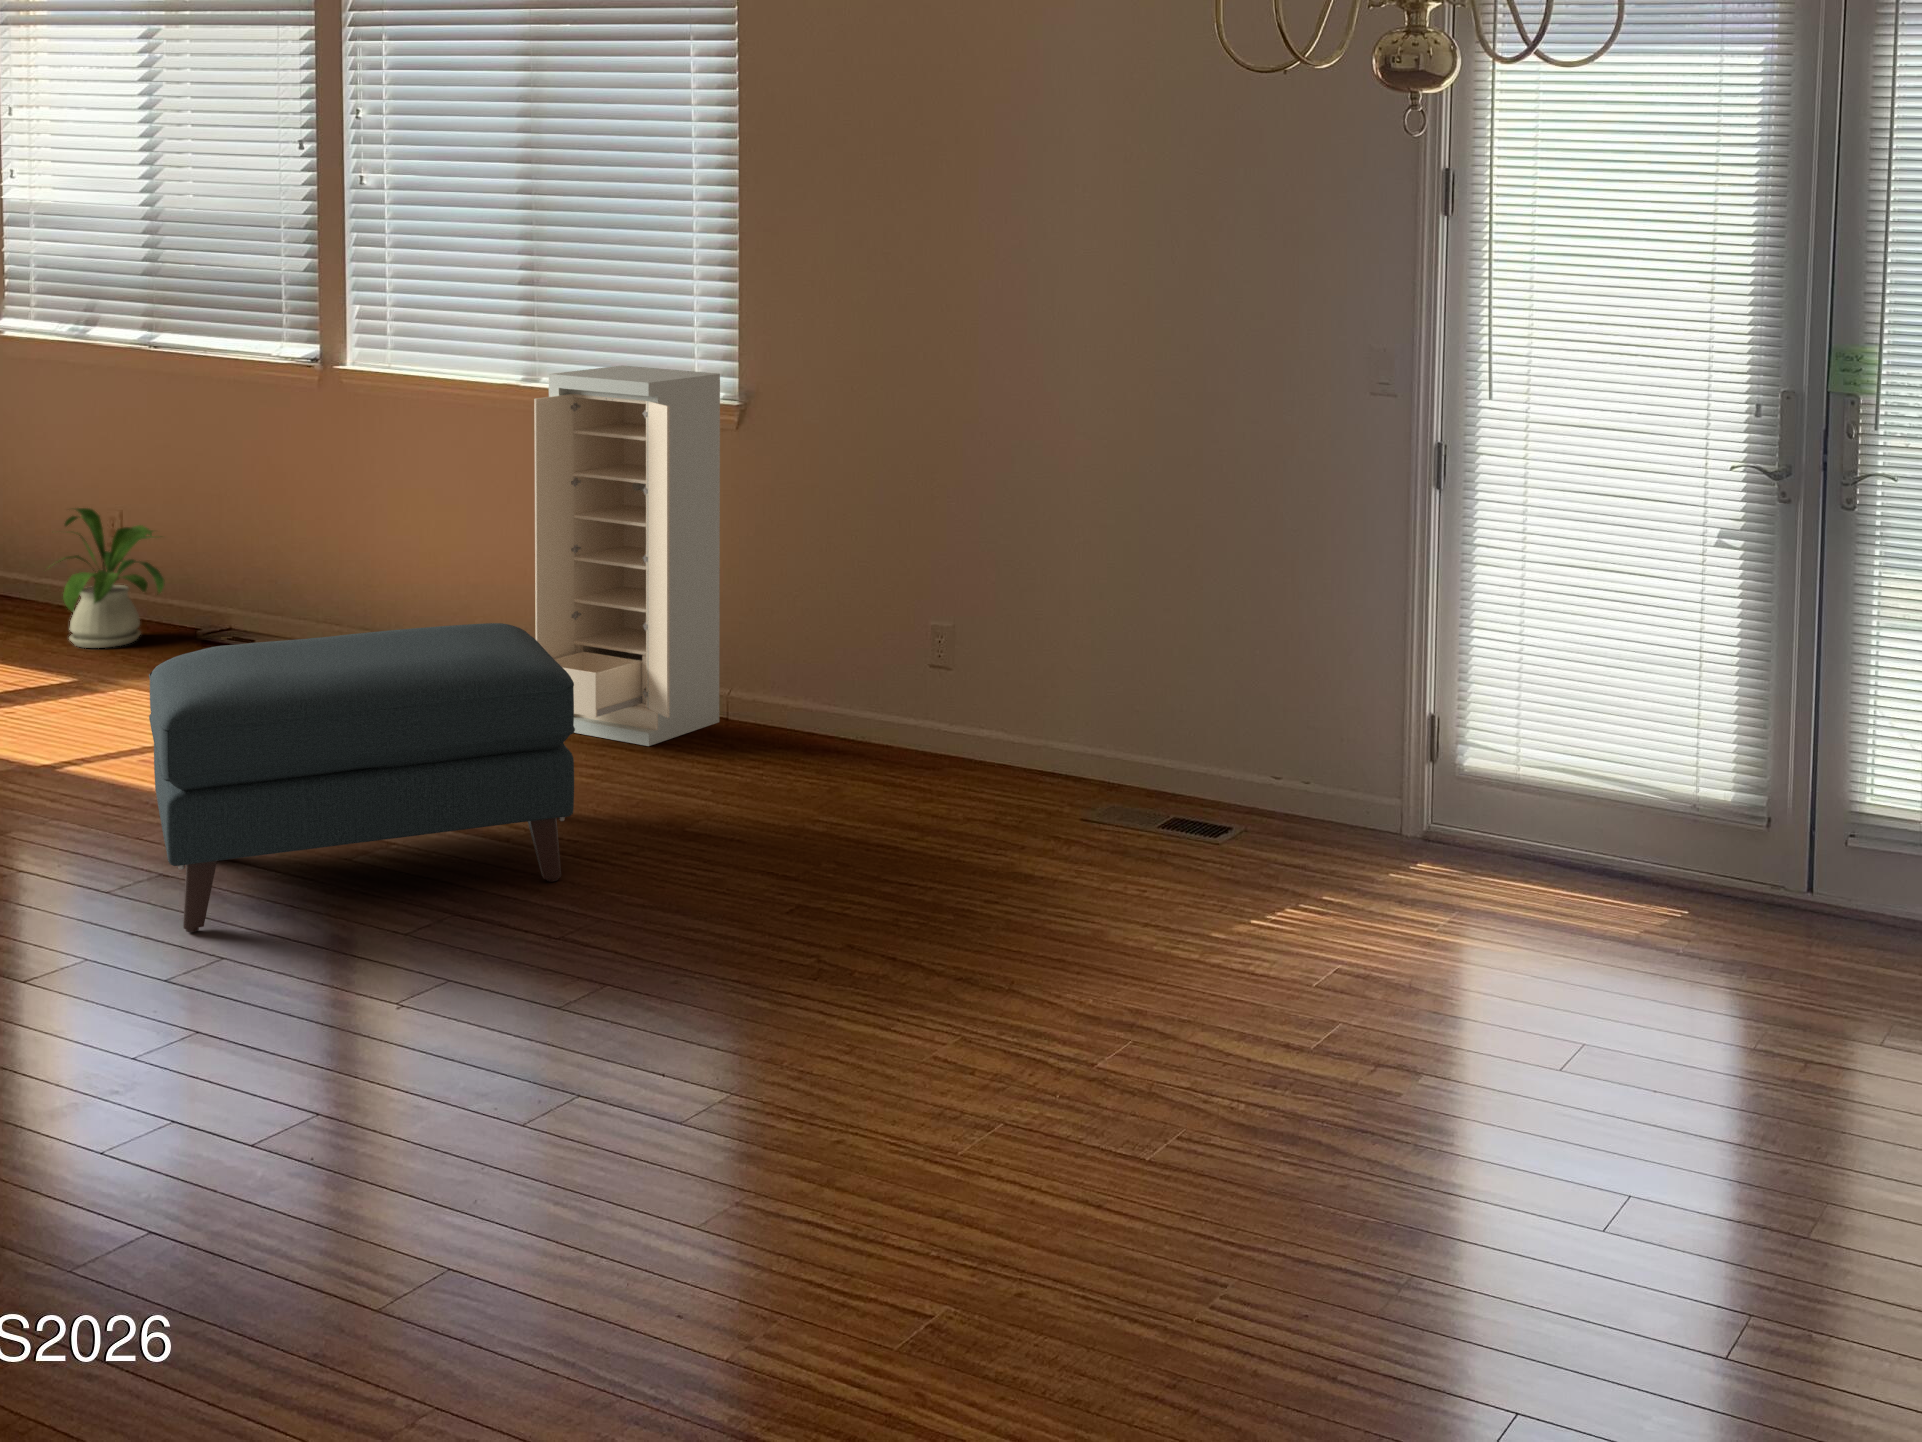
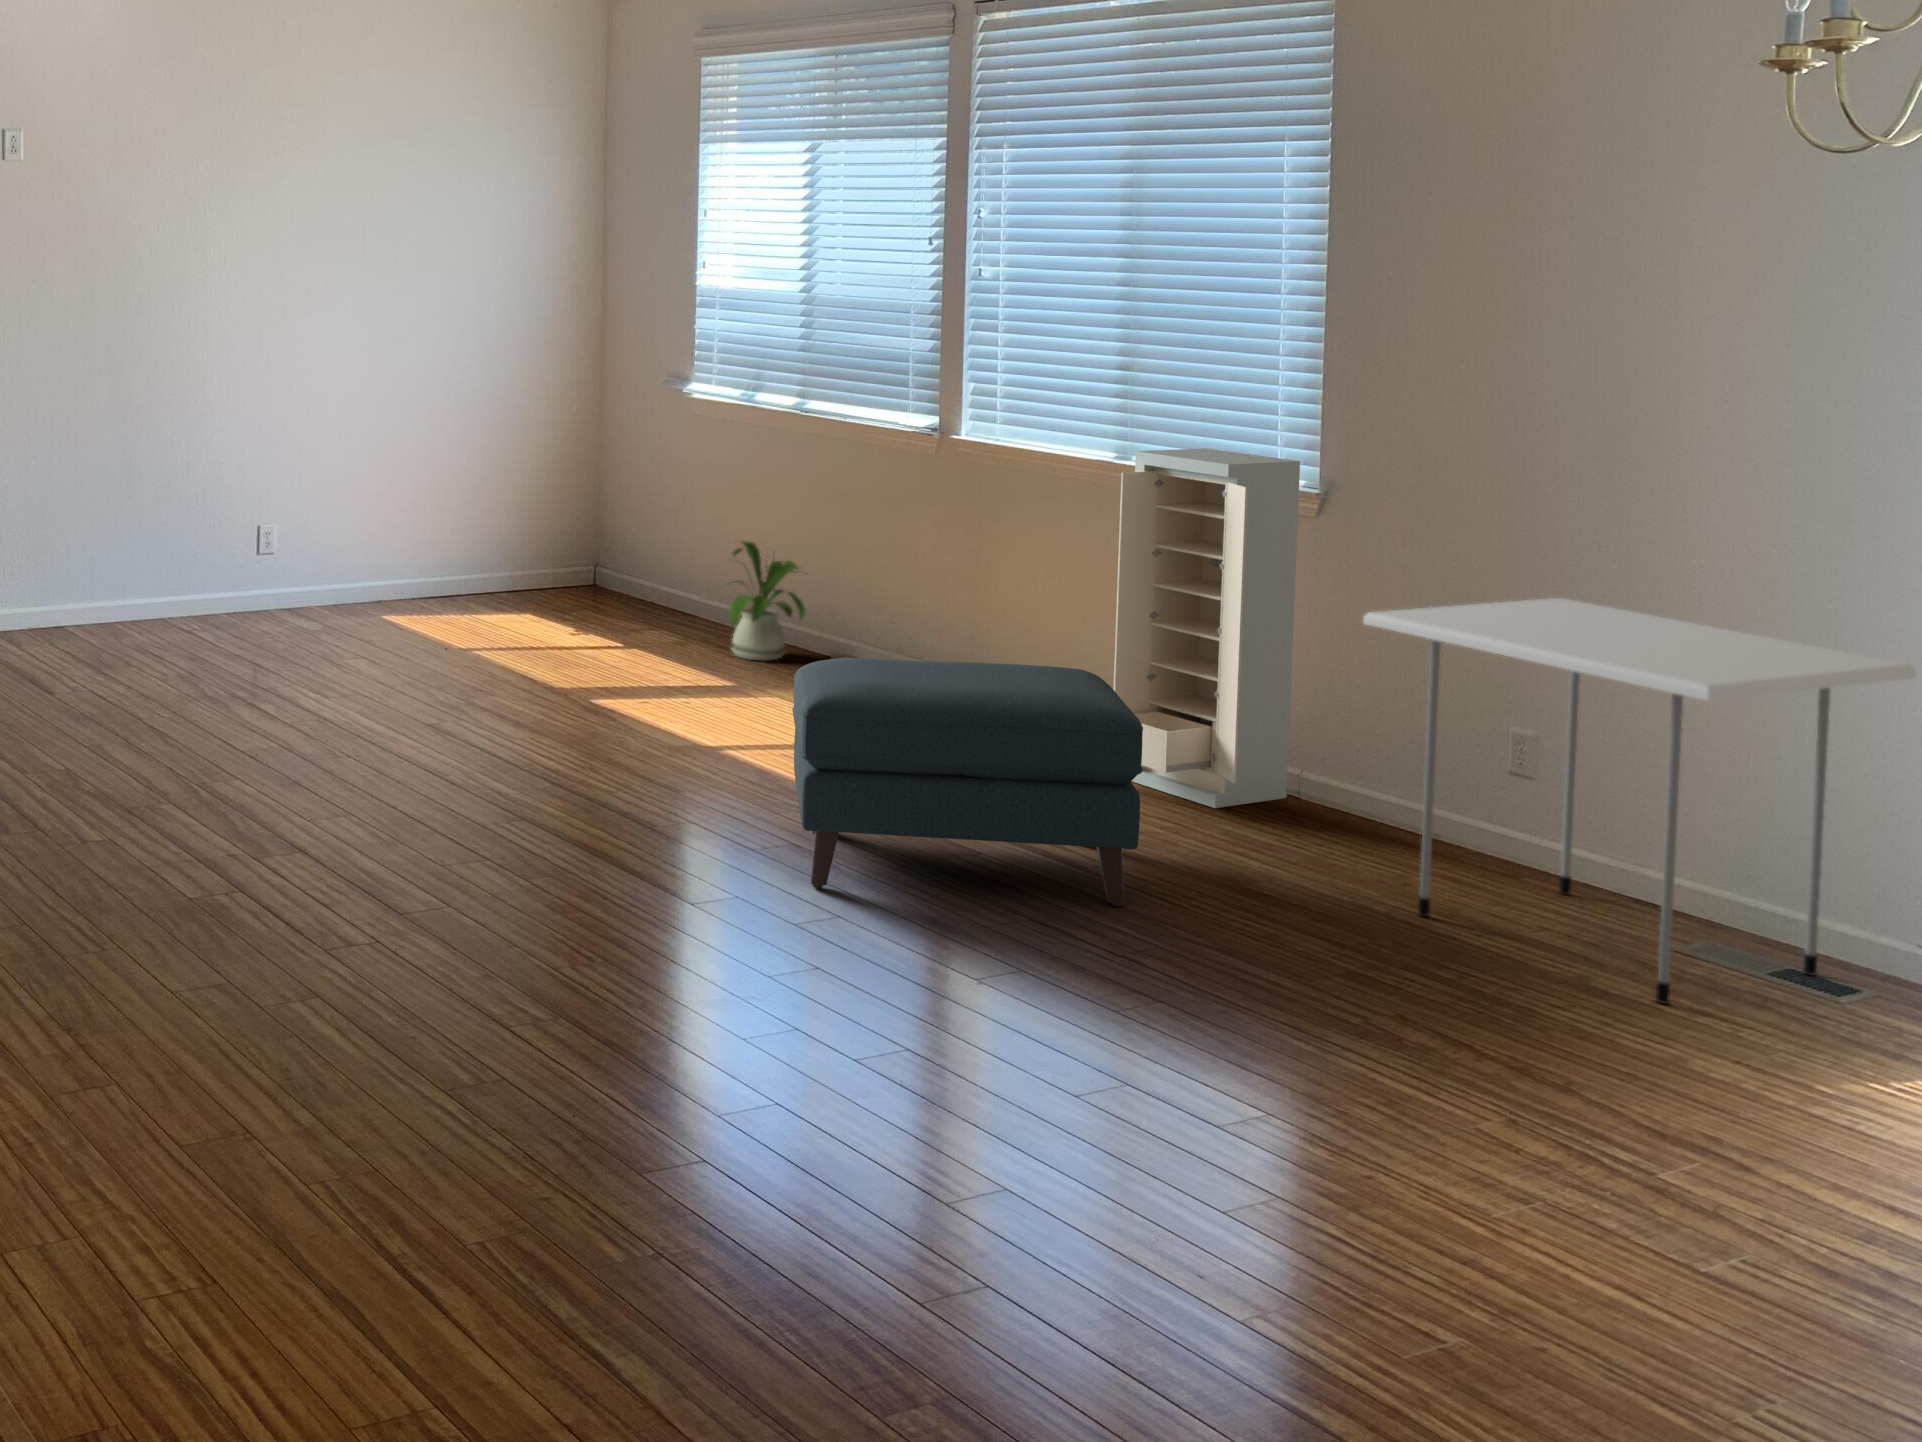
dining table: none [794,493,1264,876] -> present [1363,598,1916,1004]

